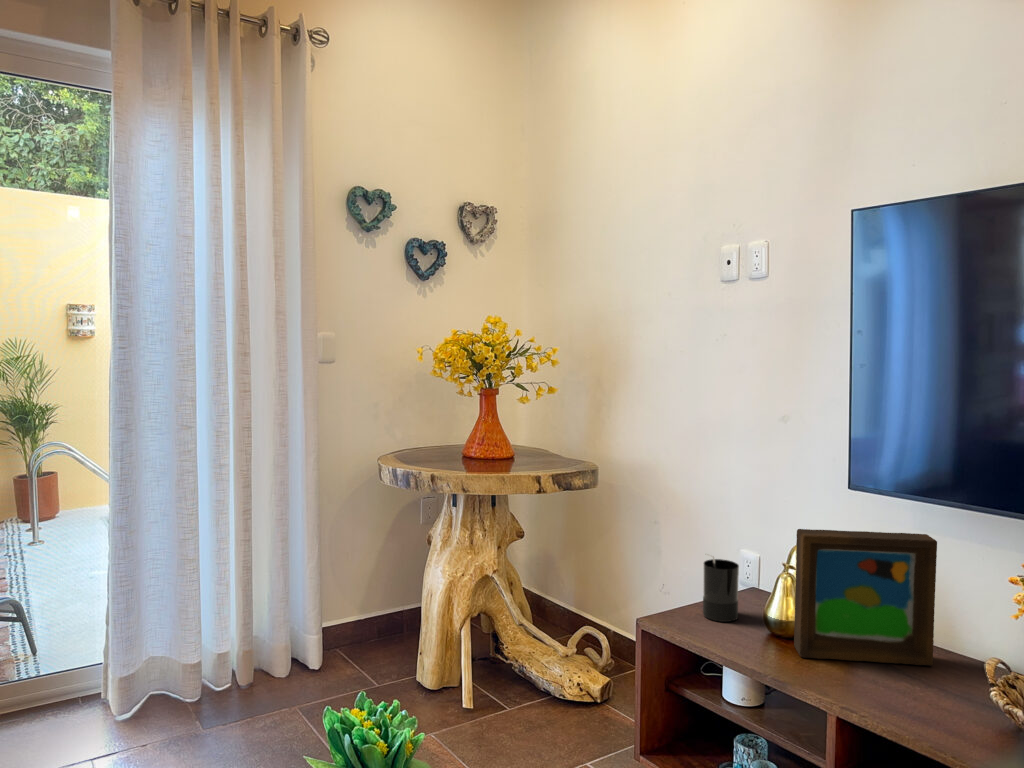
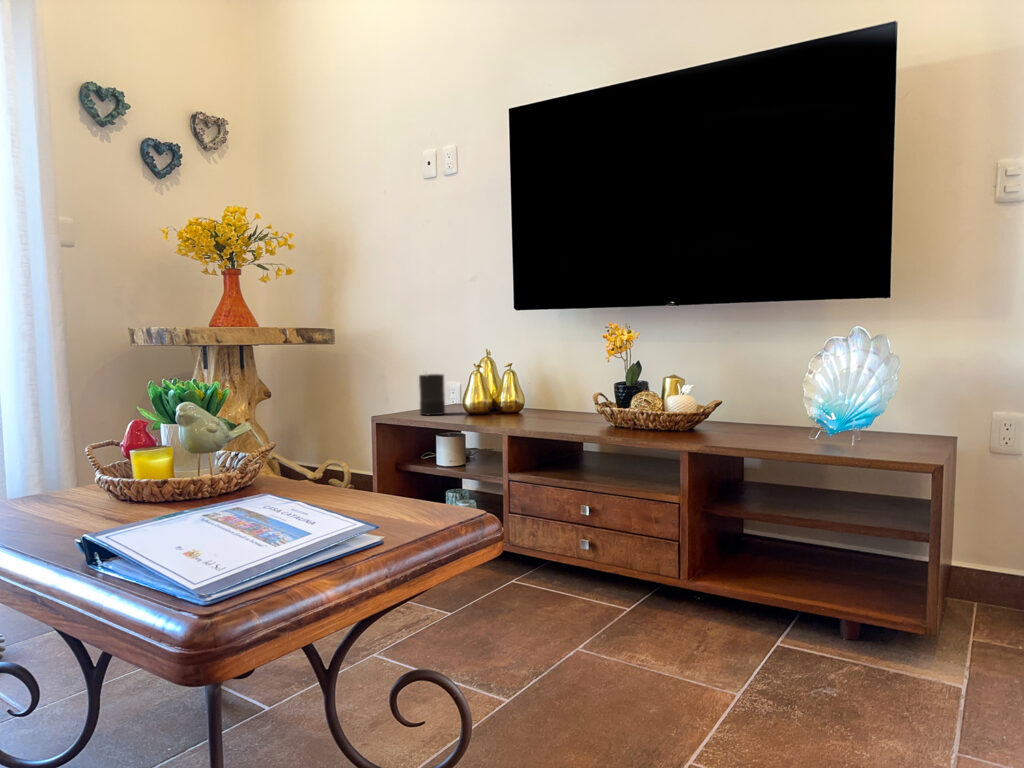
picture frame: present [794,529,937,665] -> none [481,332,568,420]

